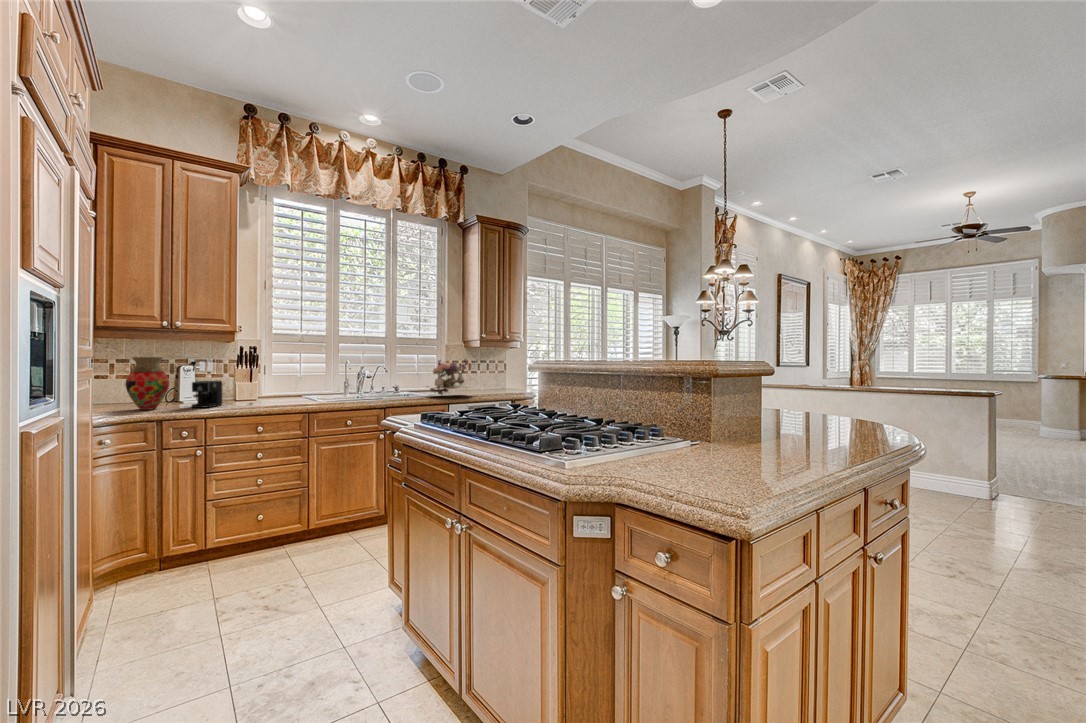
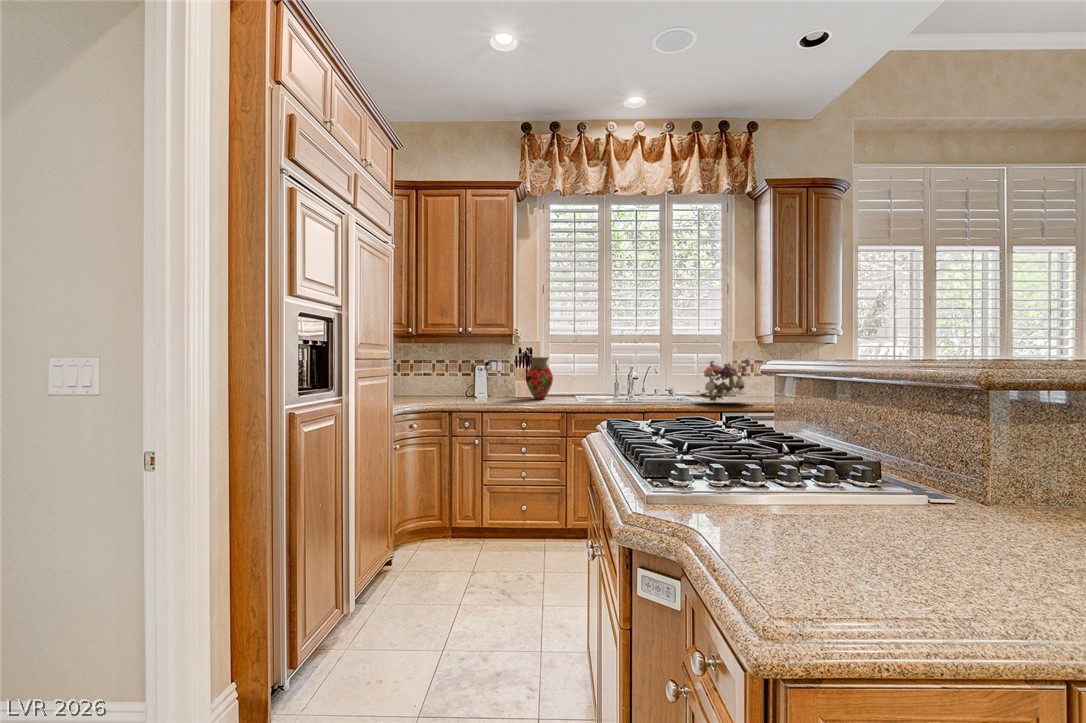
vase: present [125,357,169,410] -> present [526,357,553,399]
coffee maker: present [192,381,253,408] -> none [475,379,522,403]

